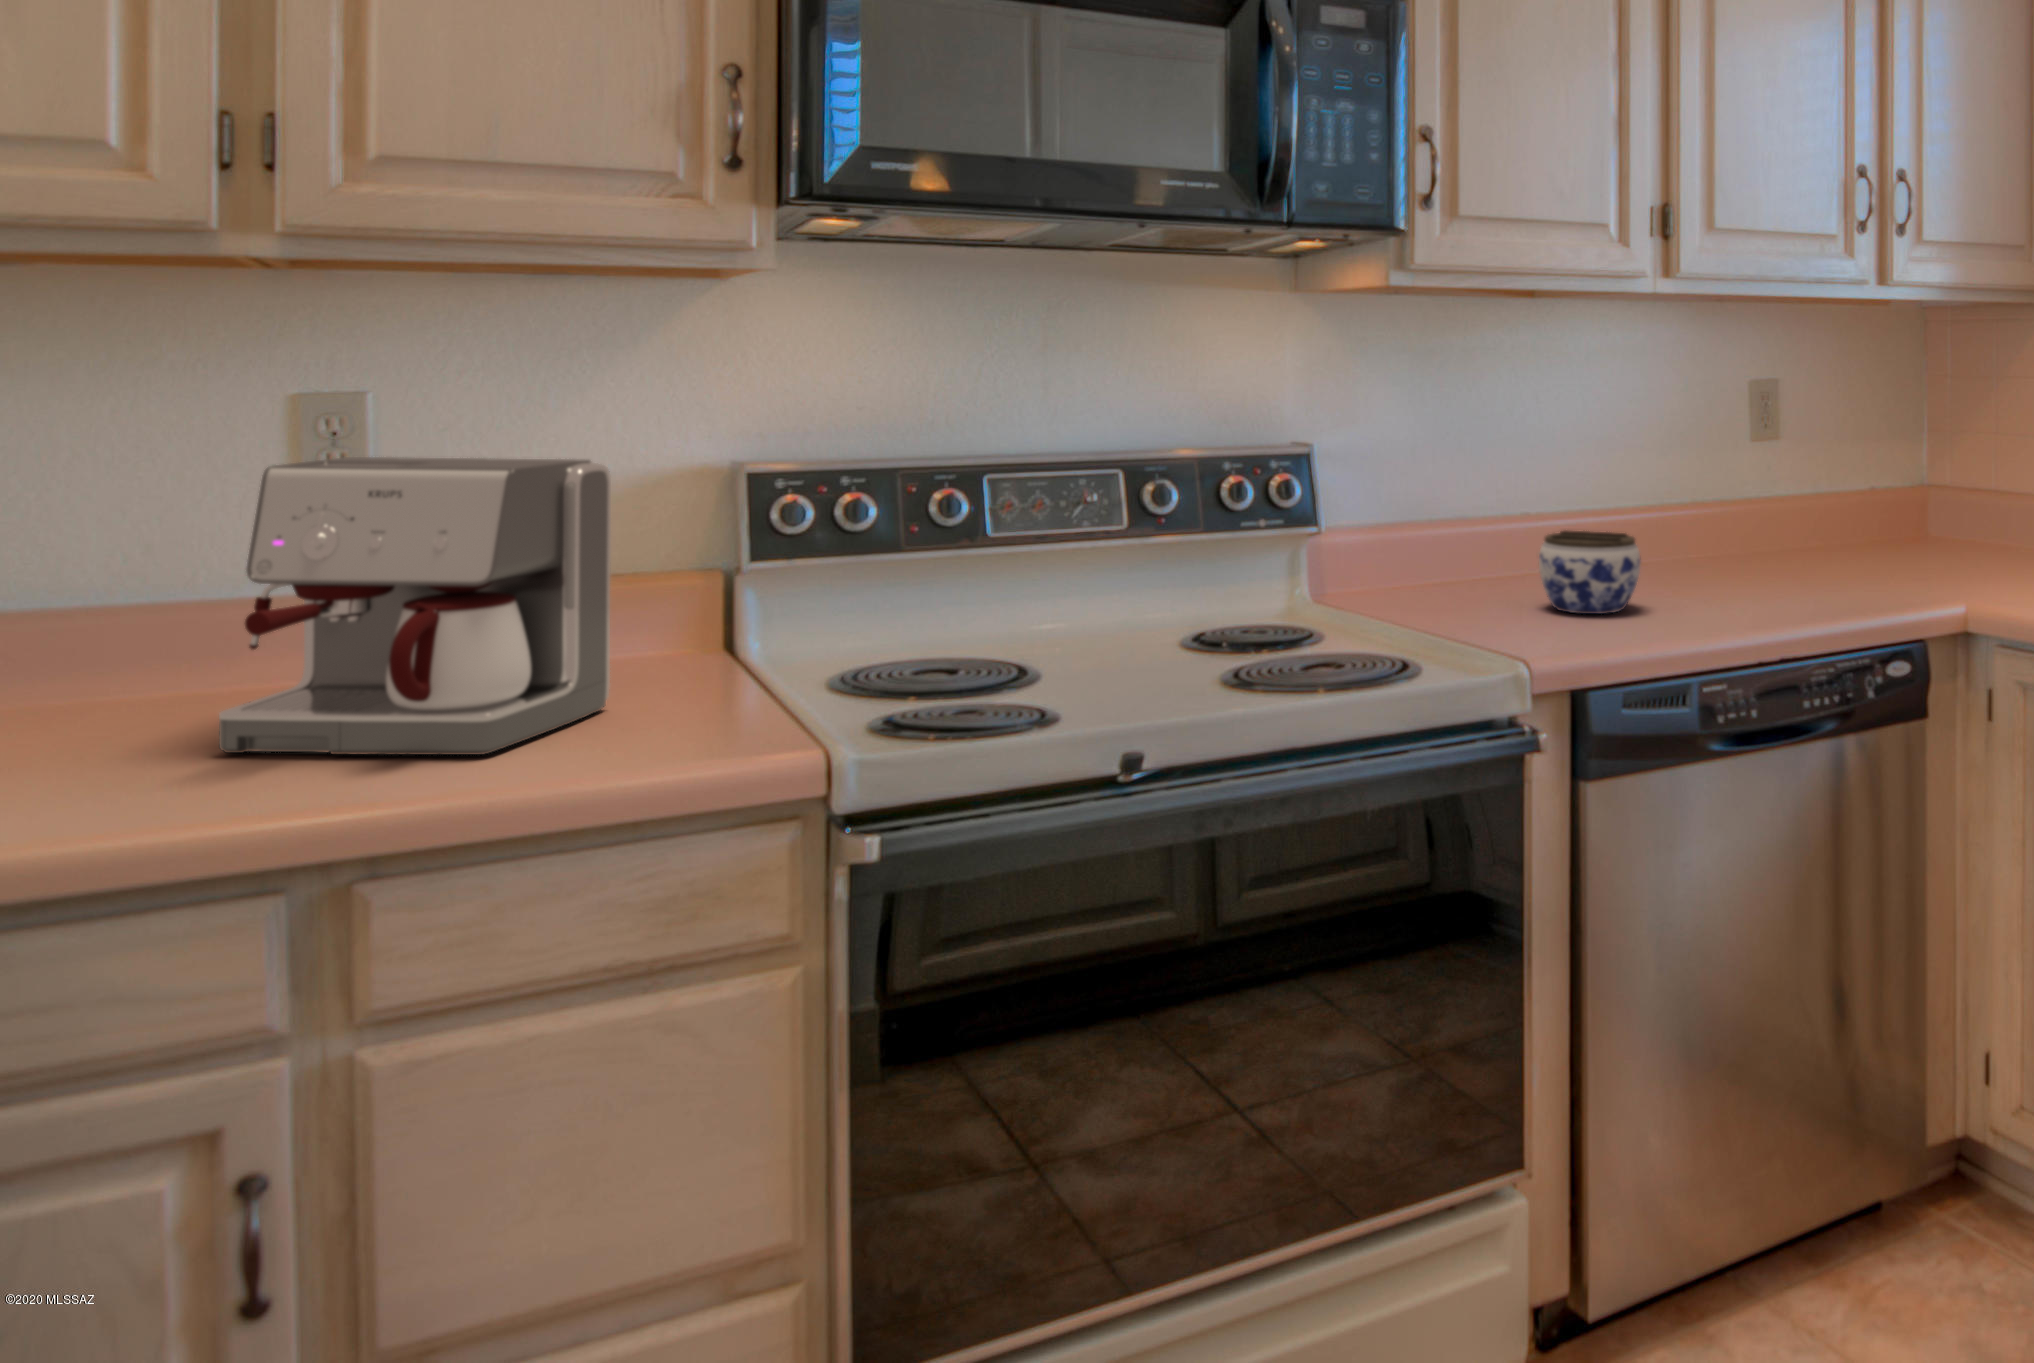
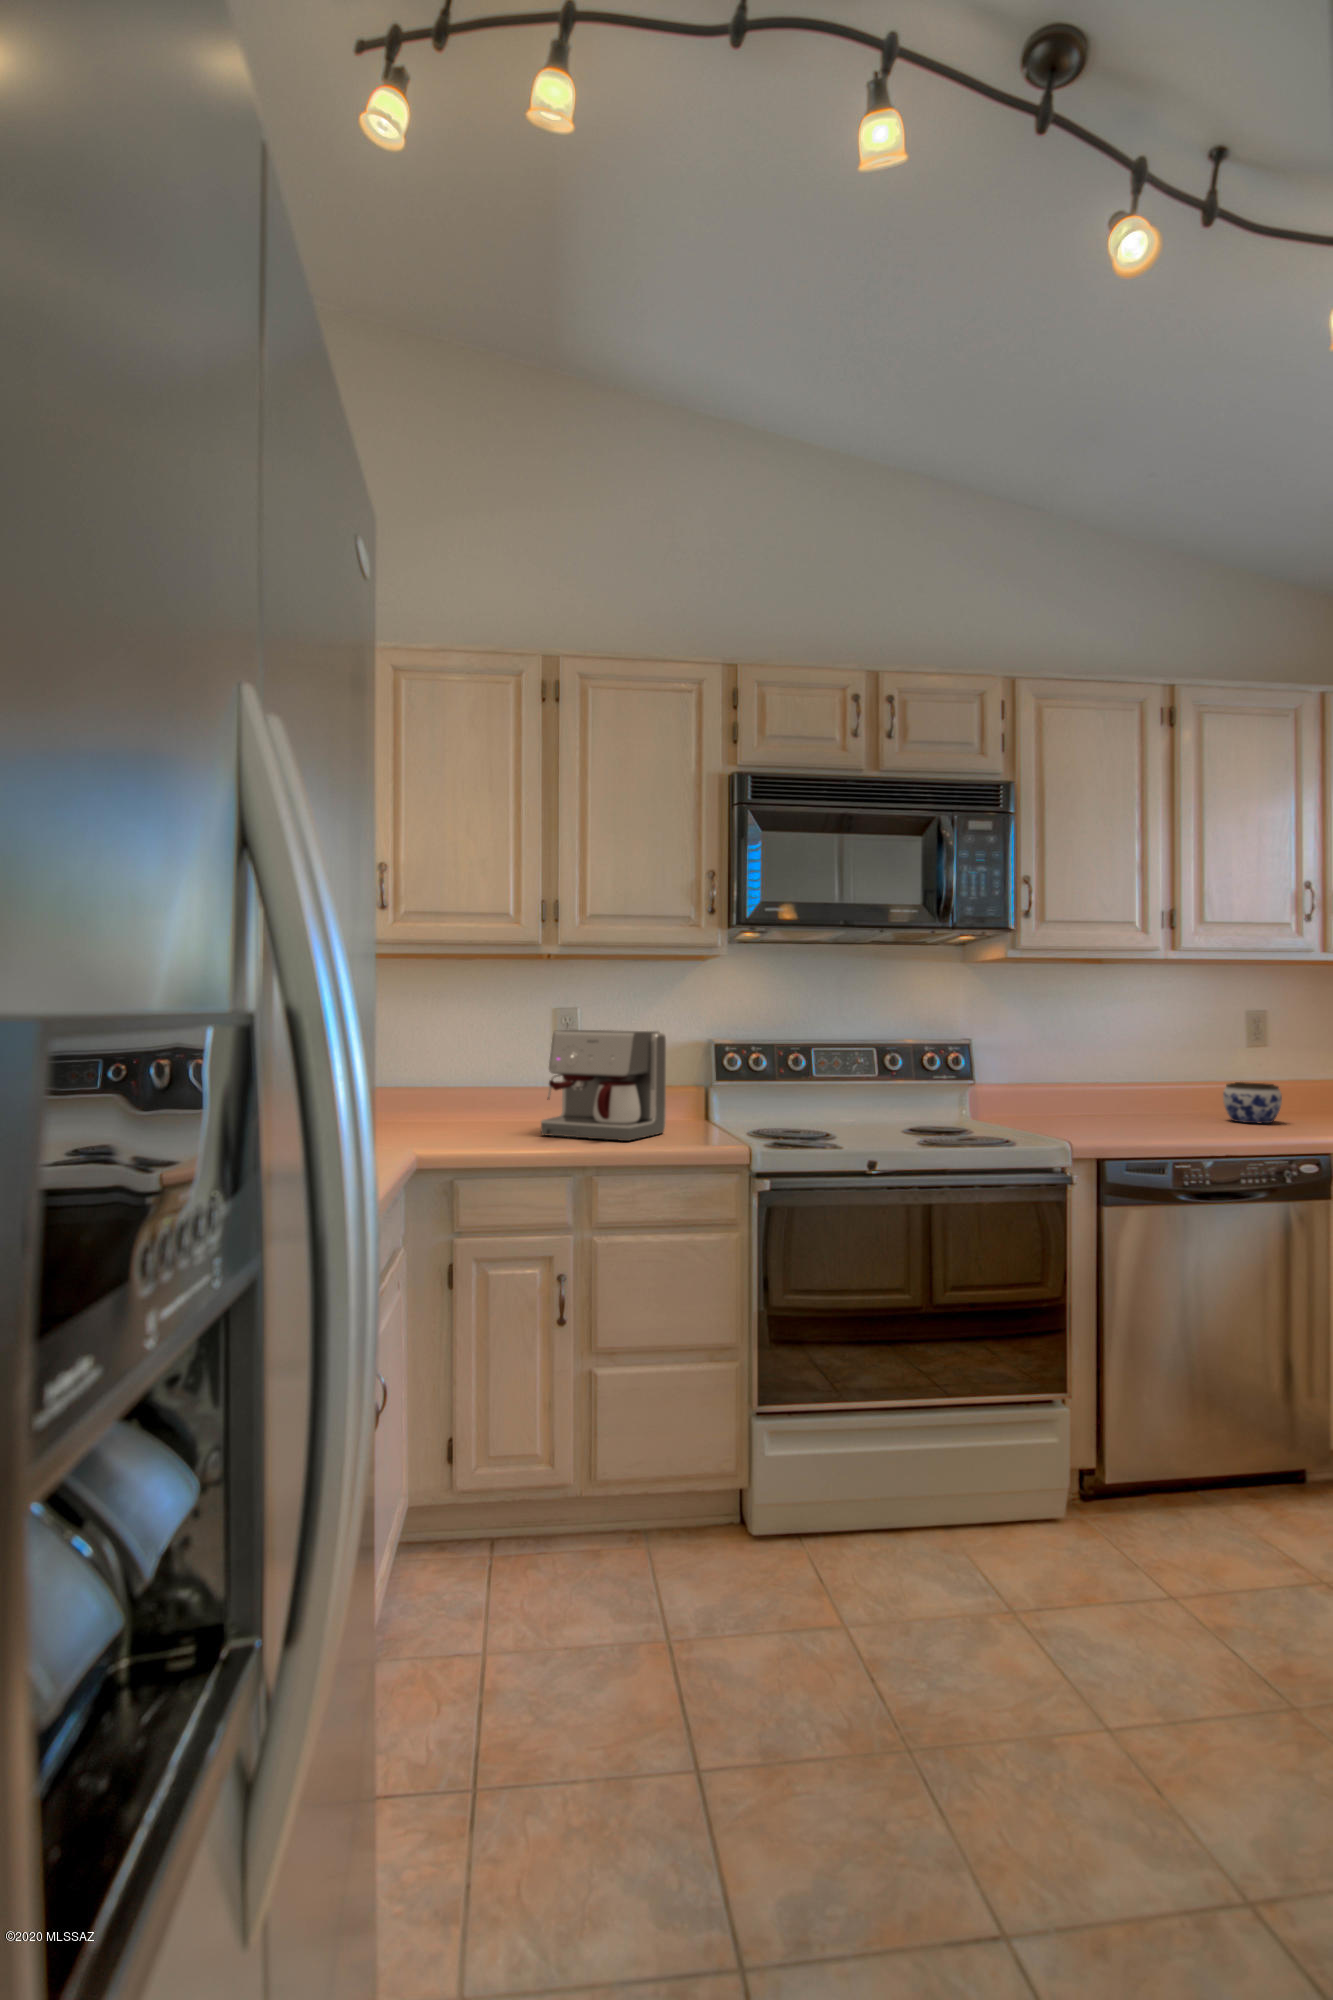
jar: present [1539,531,1640,614] -> present [1223,1082,1282,1123]

